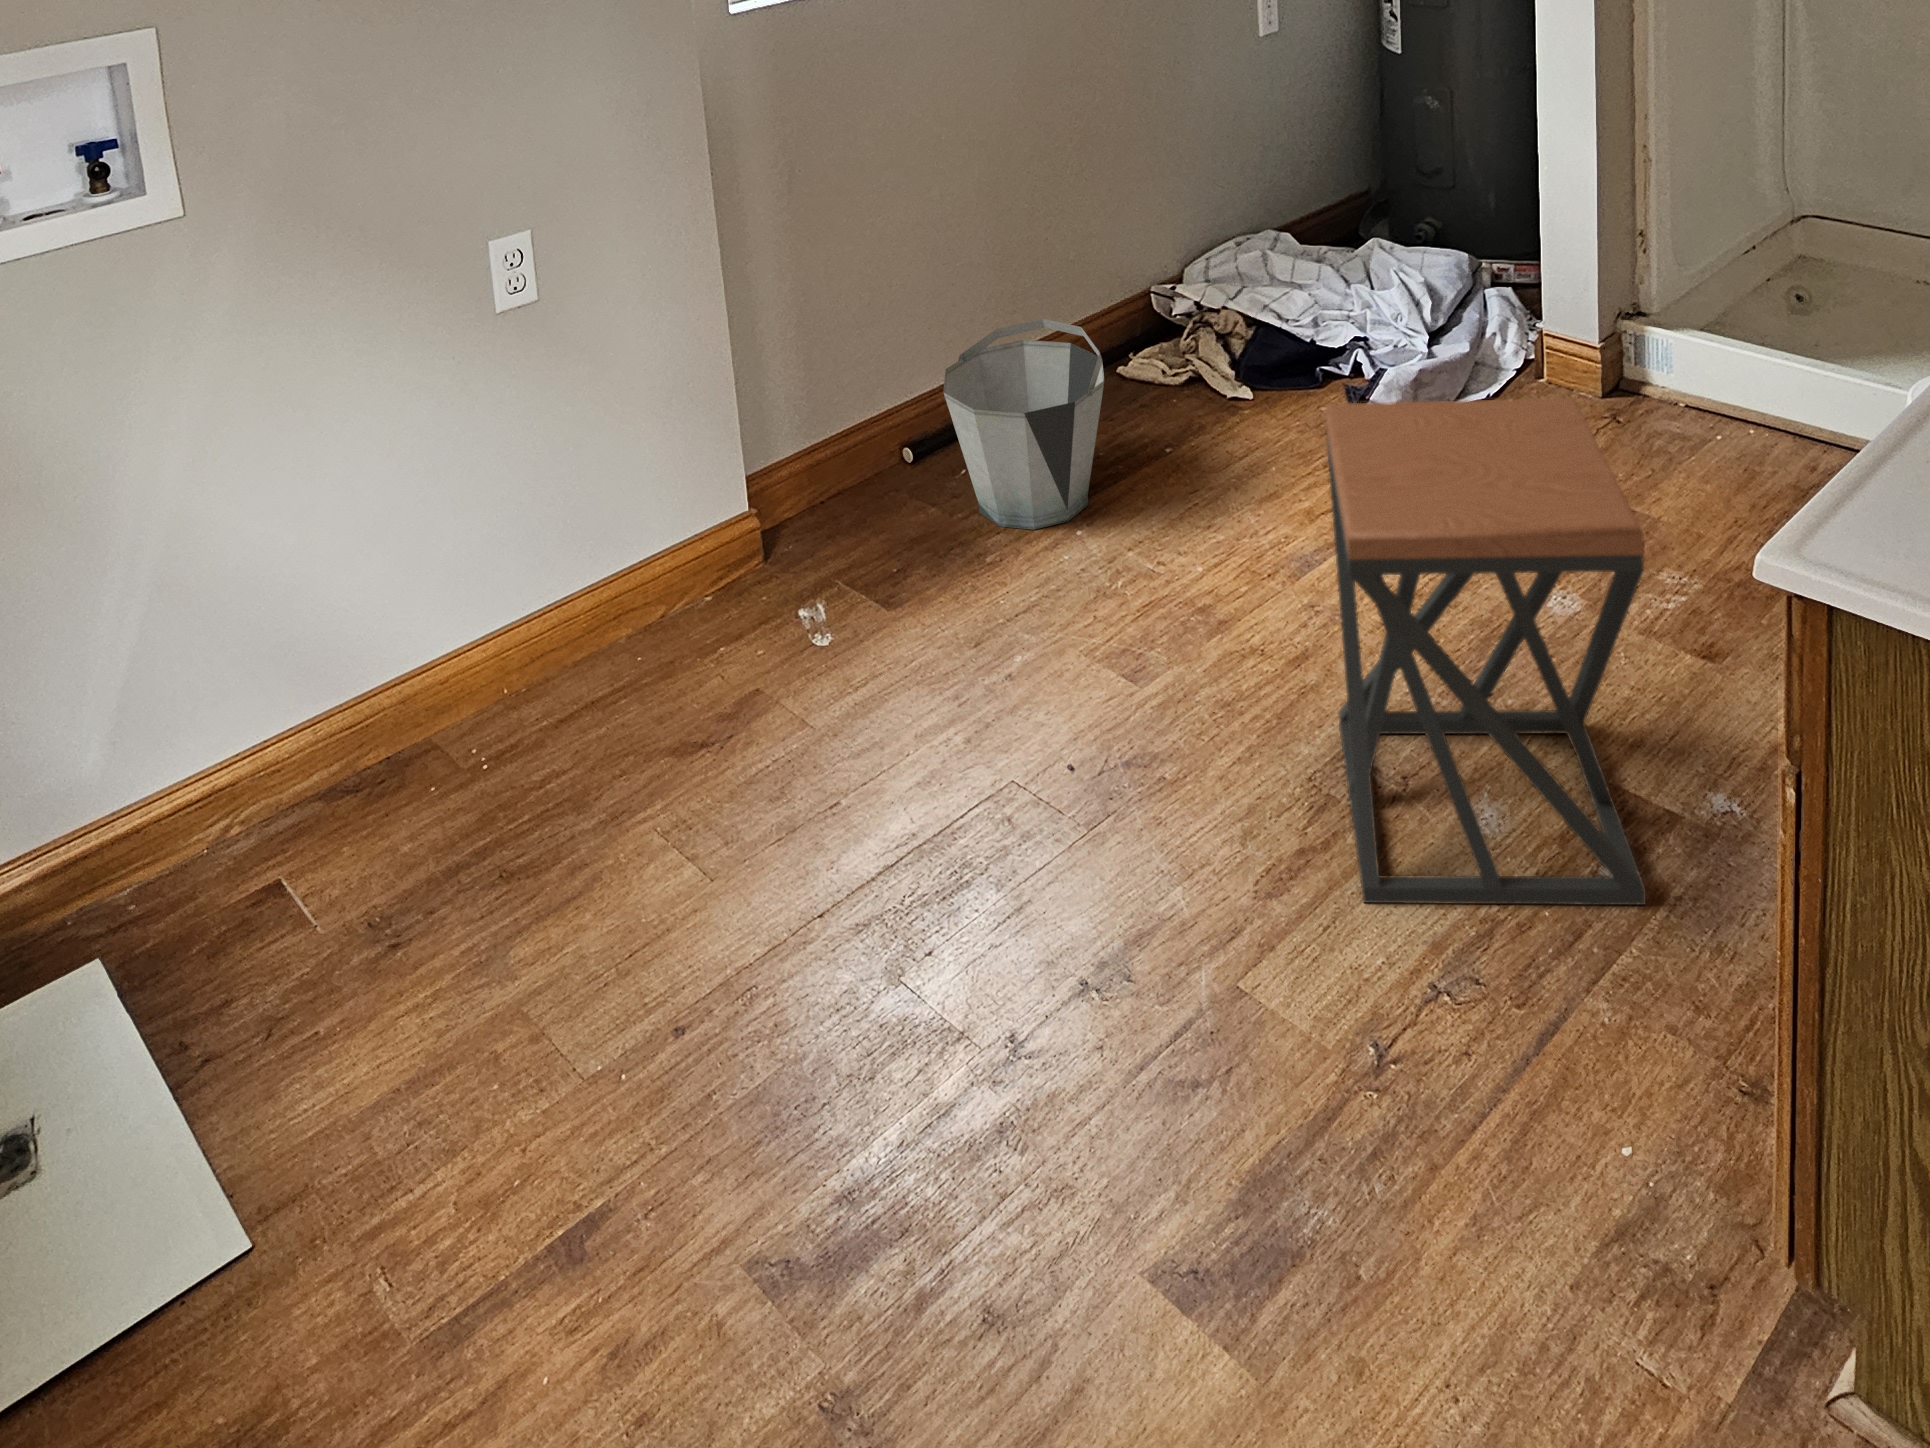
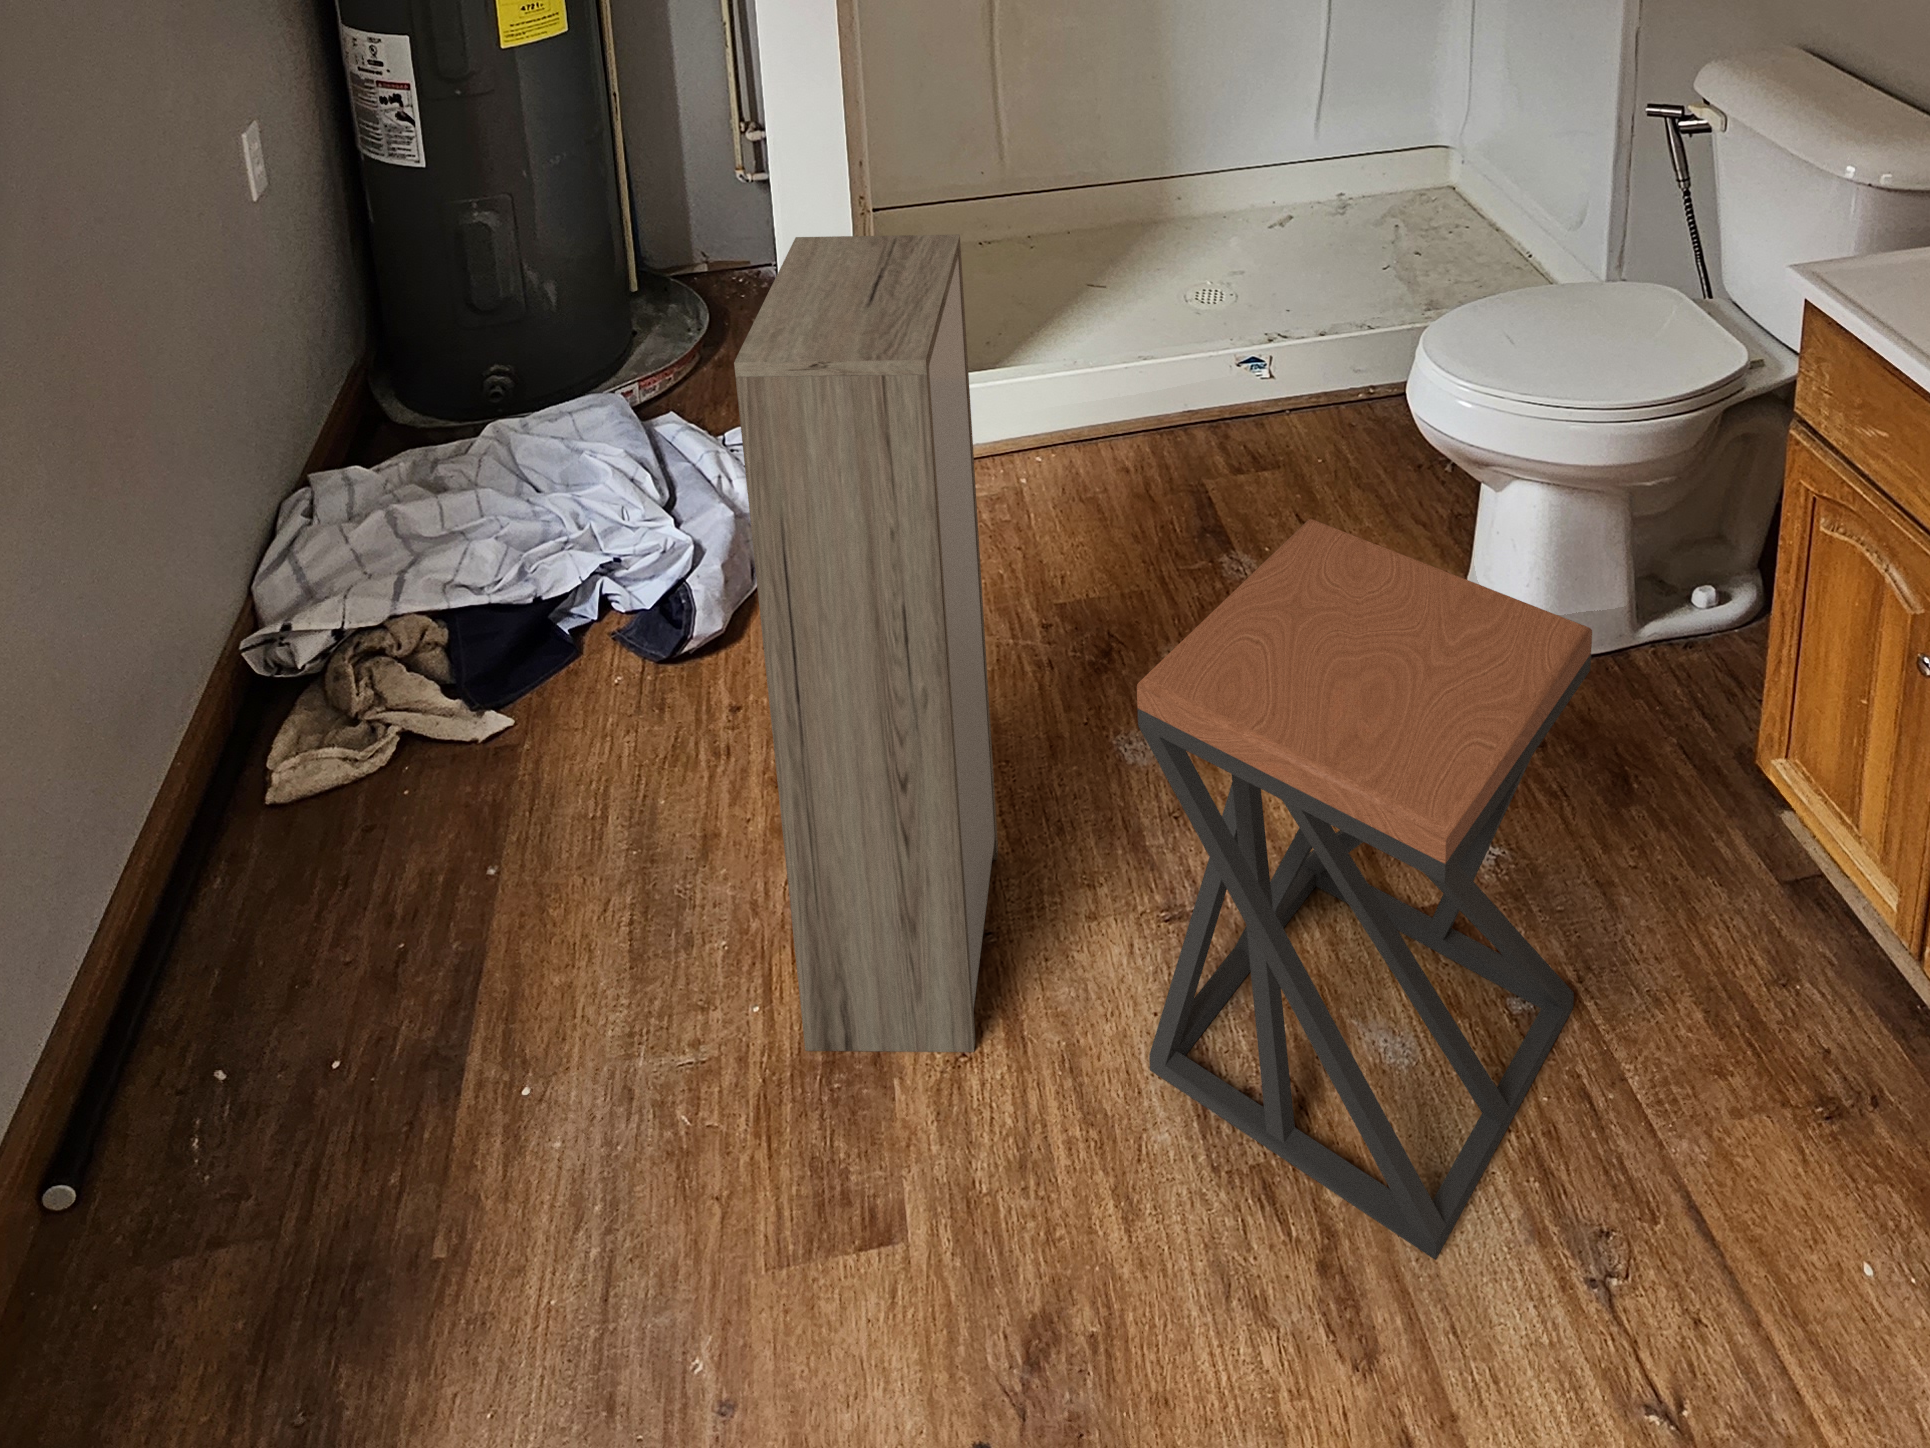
storage cabinet: none [1166,68,1404,654] -> present [734,234,998,1052]
bucket: present [943,319,1104,530] -> none [199,772,509,1190]

